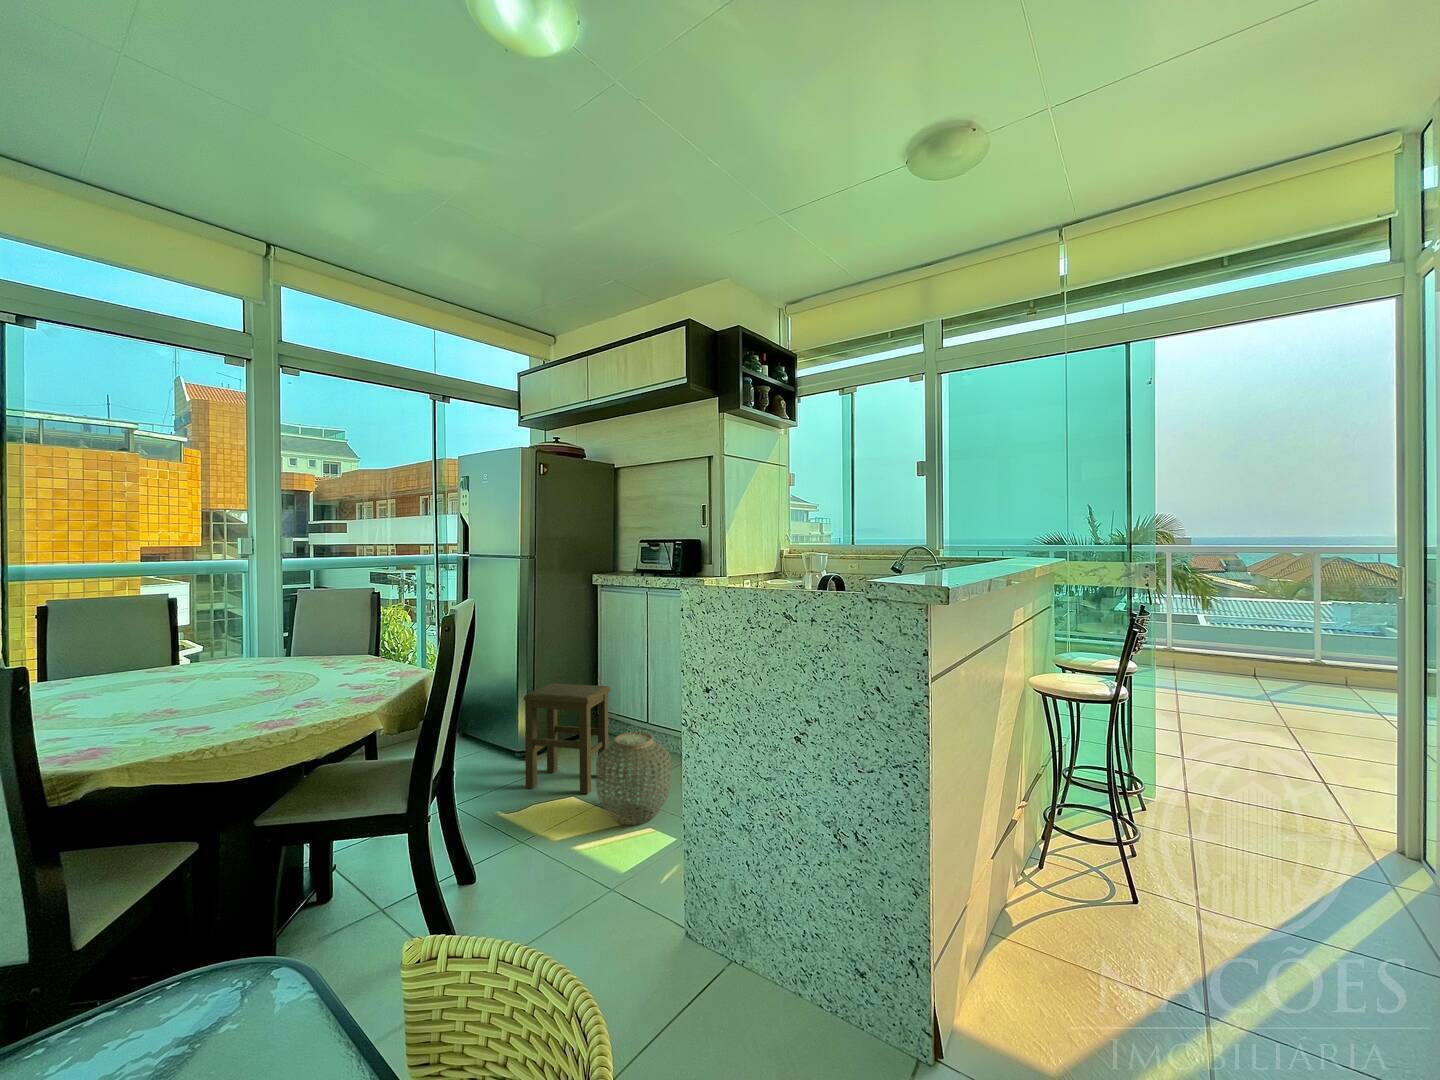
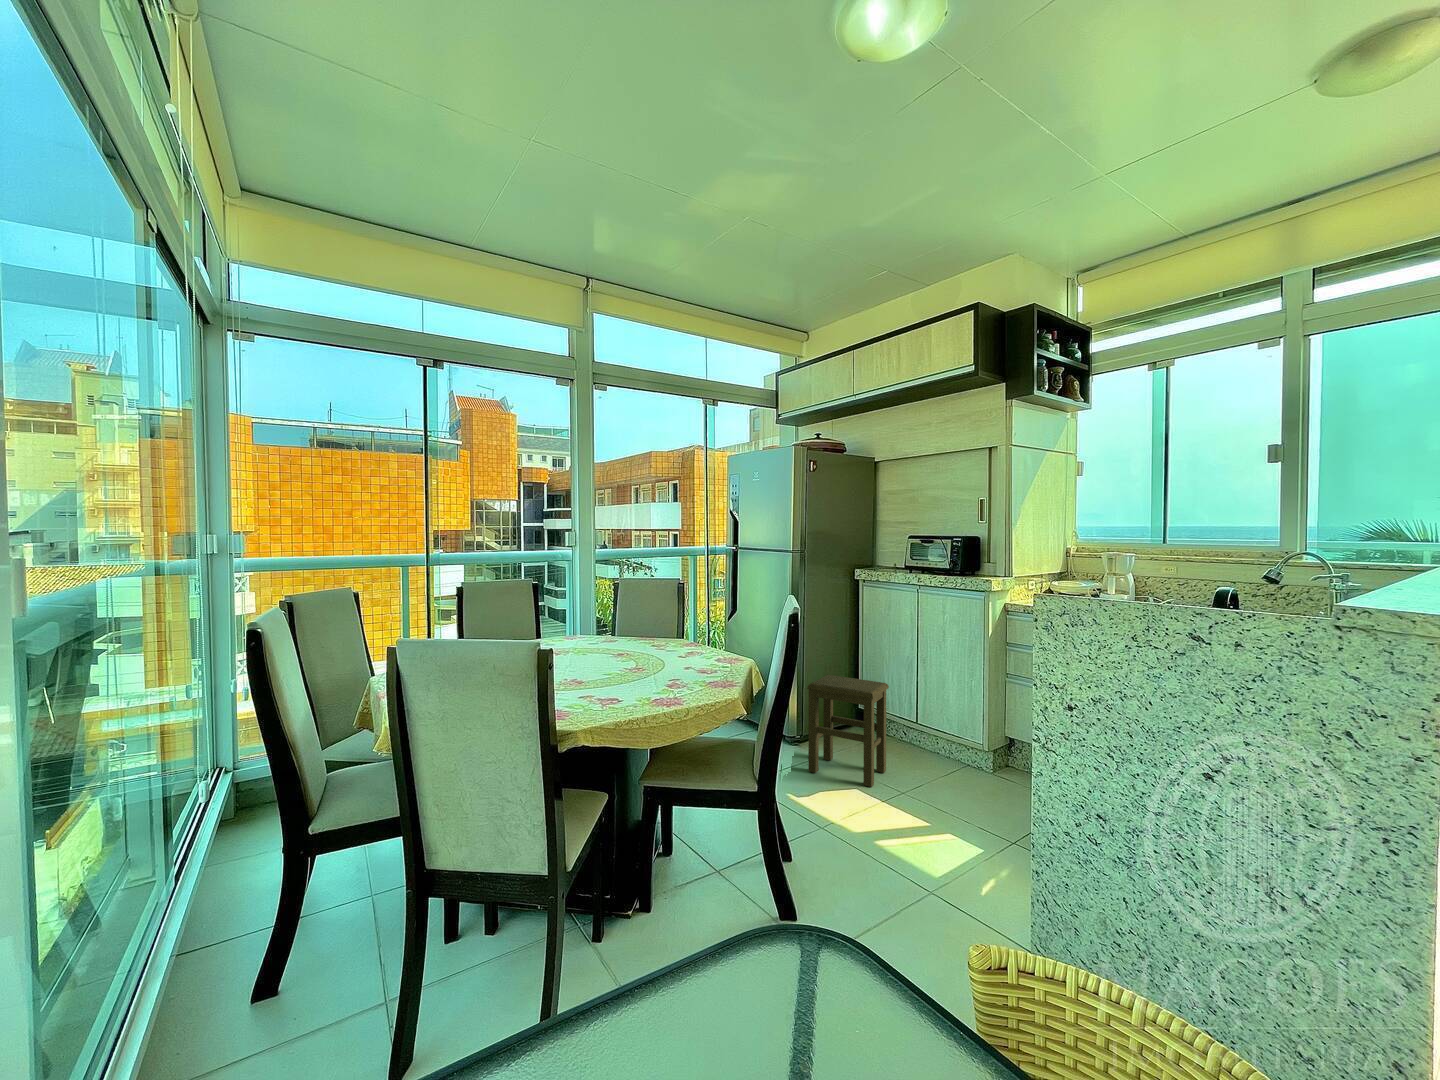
woven basket: present [596,732,671,825] -> none [890,733,969,827]

